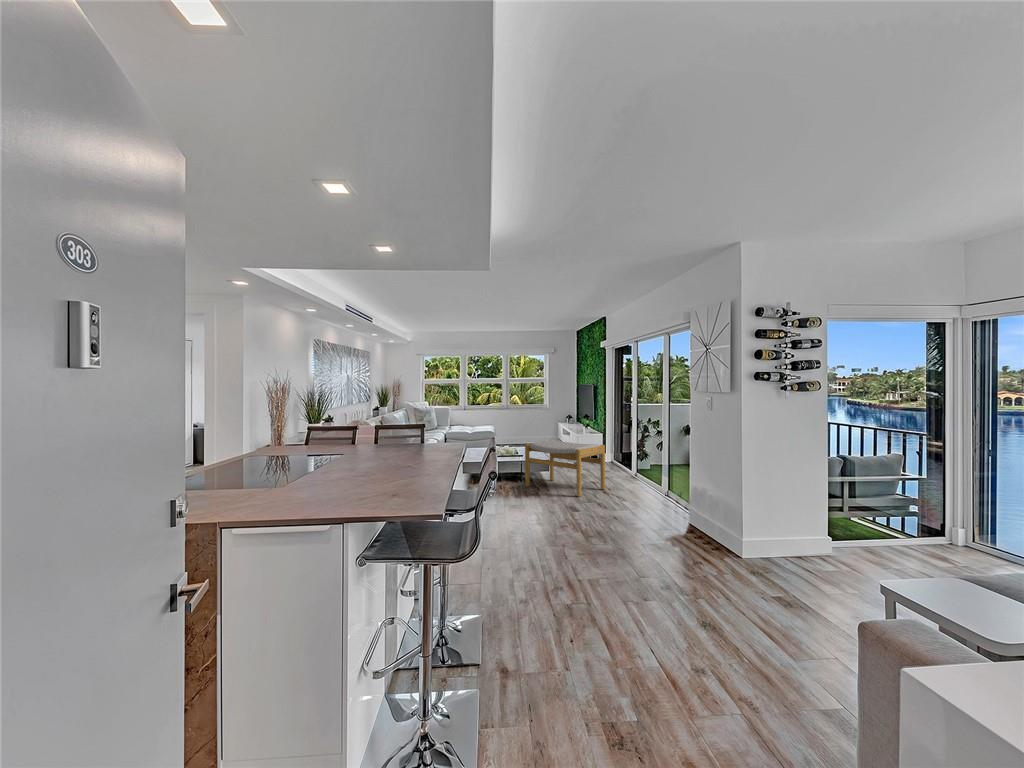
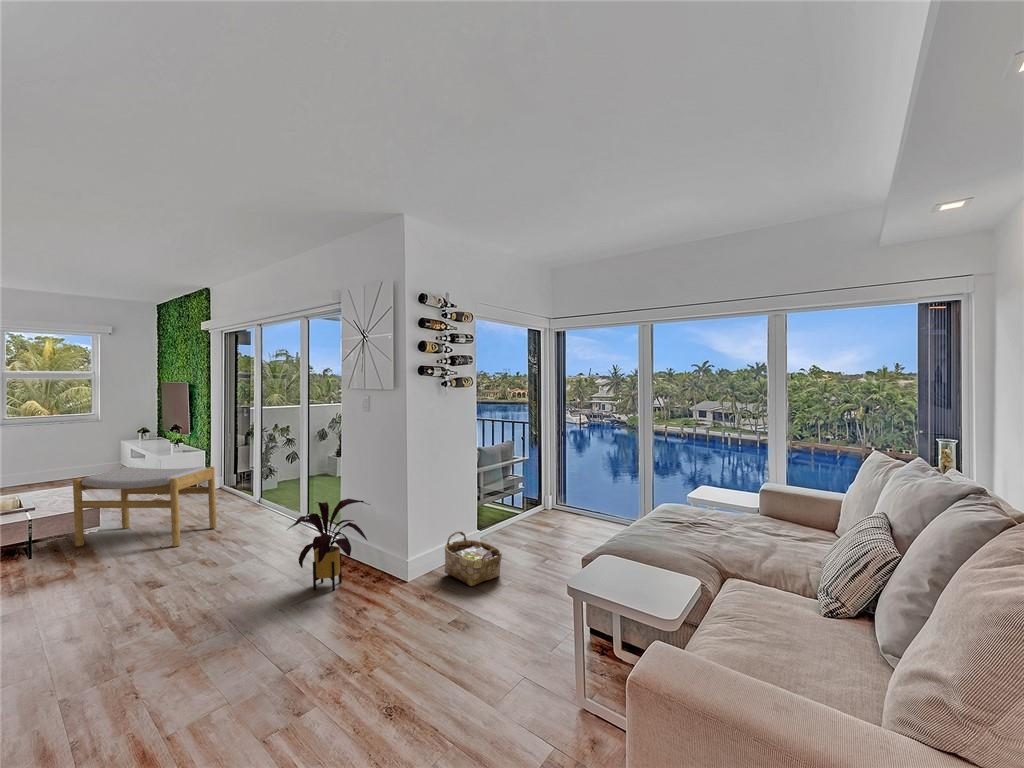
house plant: none [646,476,713,547] -> present [288,499,370,590]
woven basket: none [779,523,840,574] -> present [444,531,502,586]

